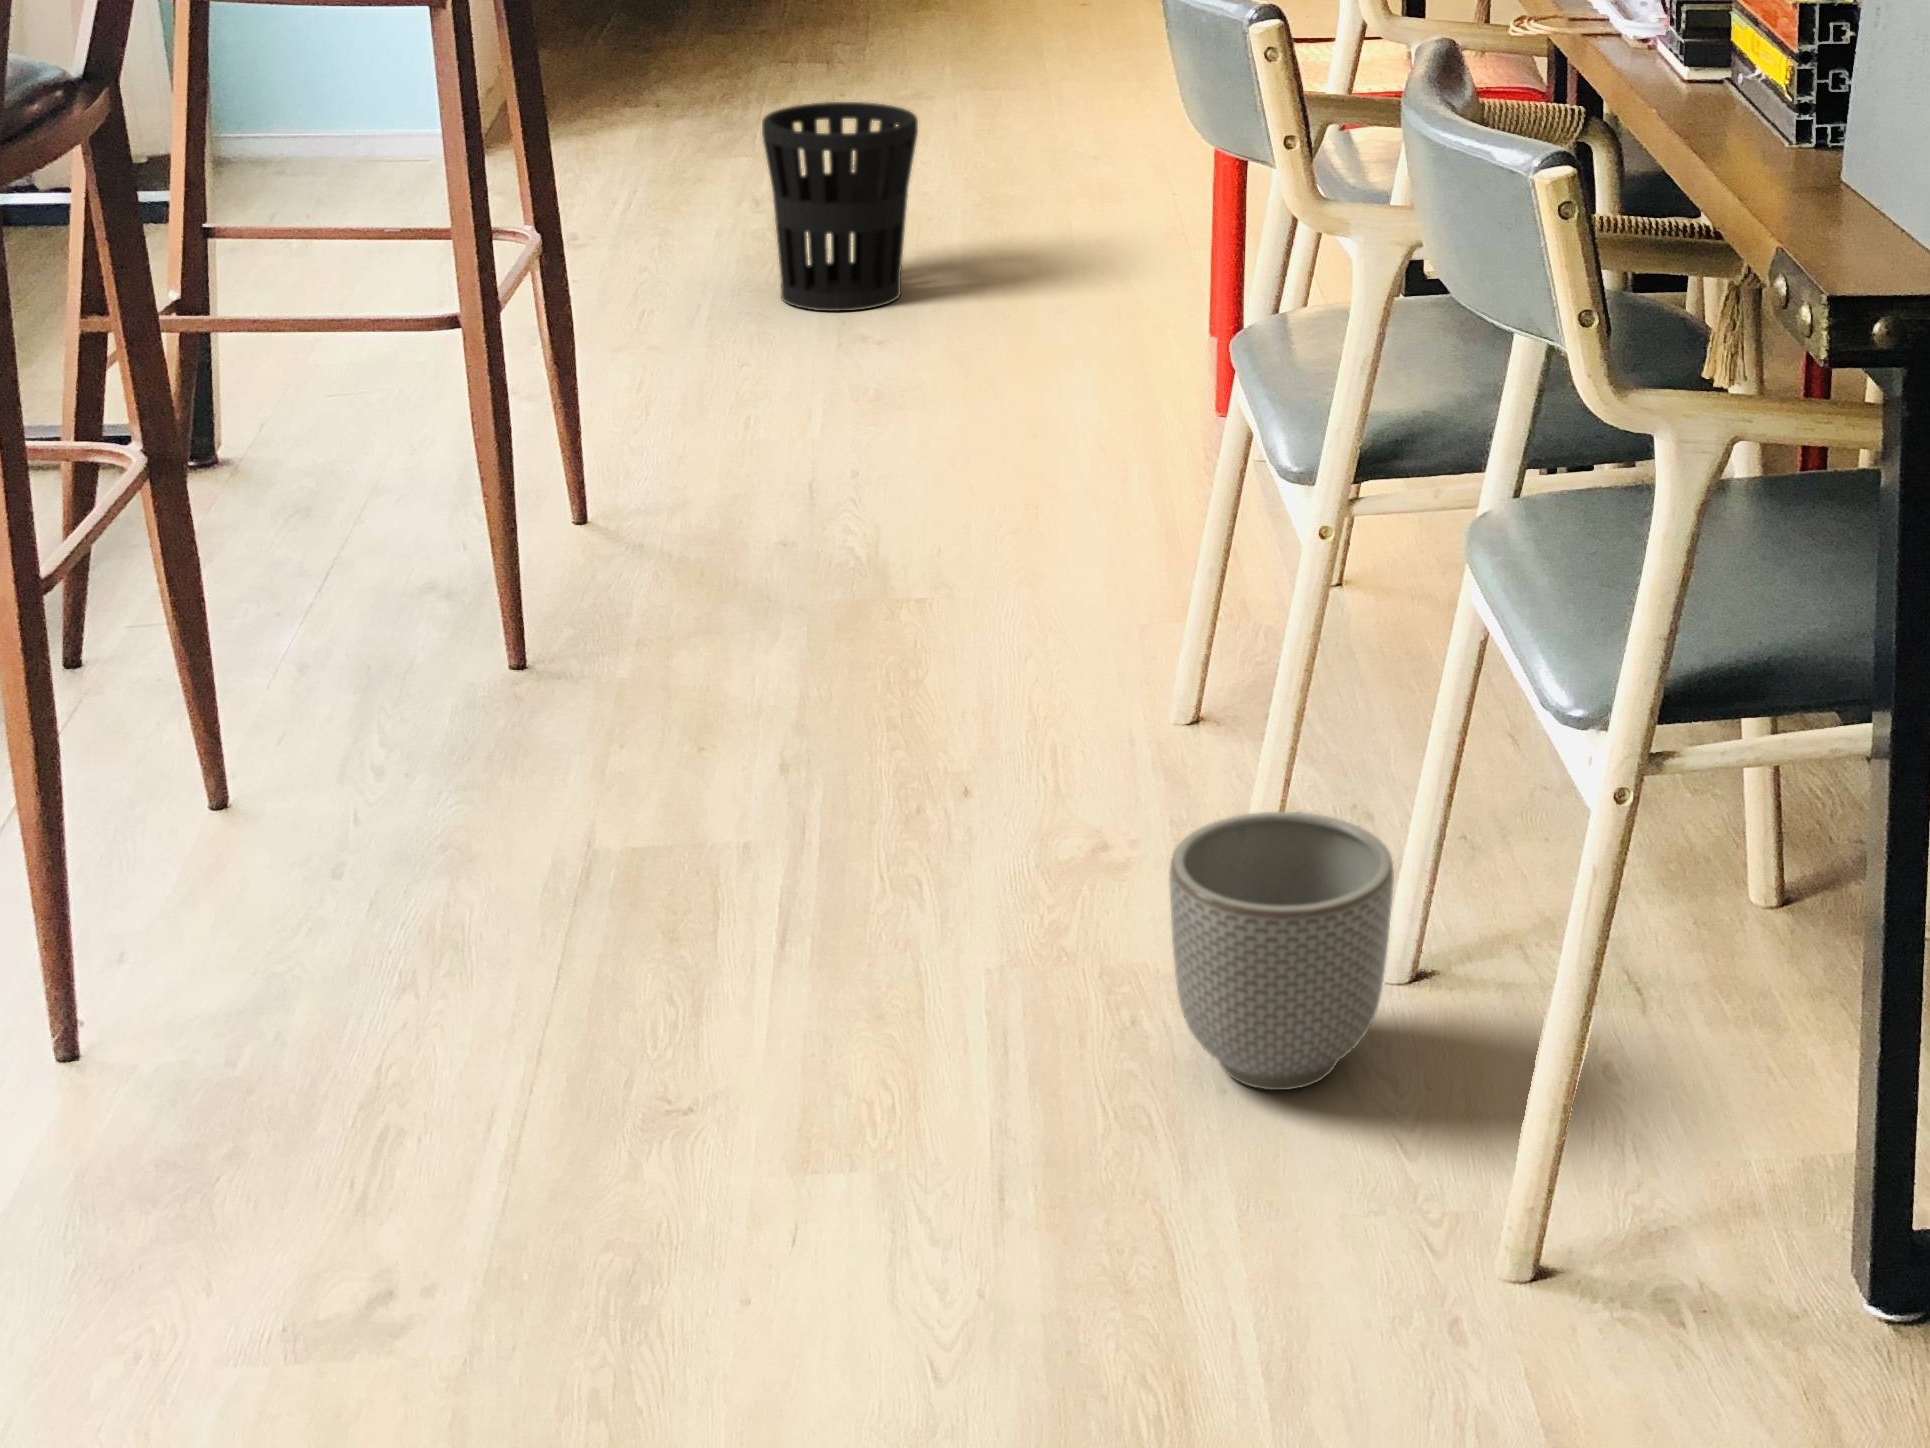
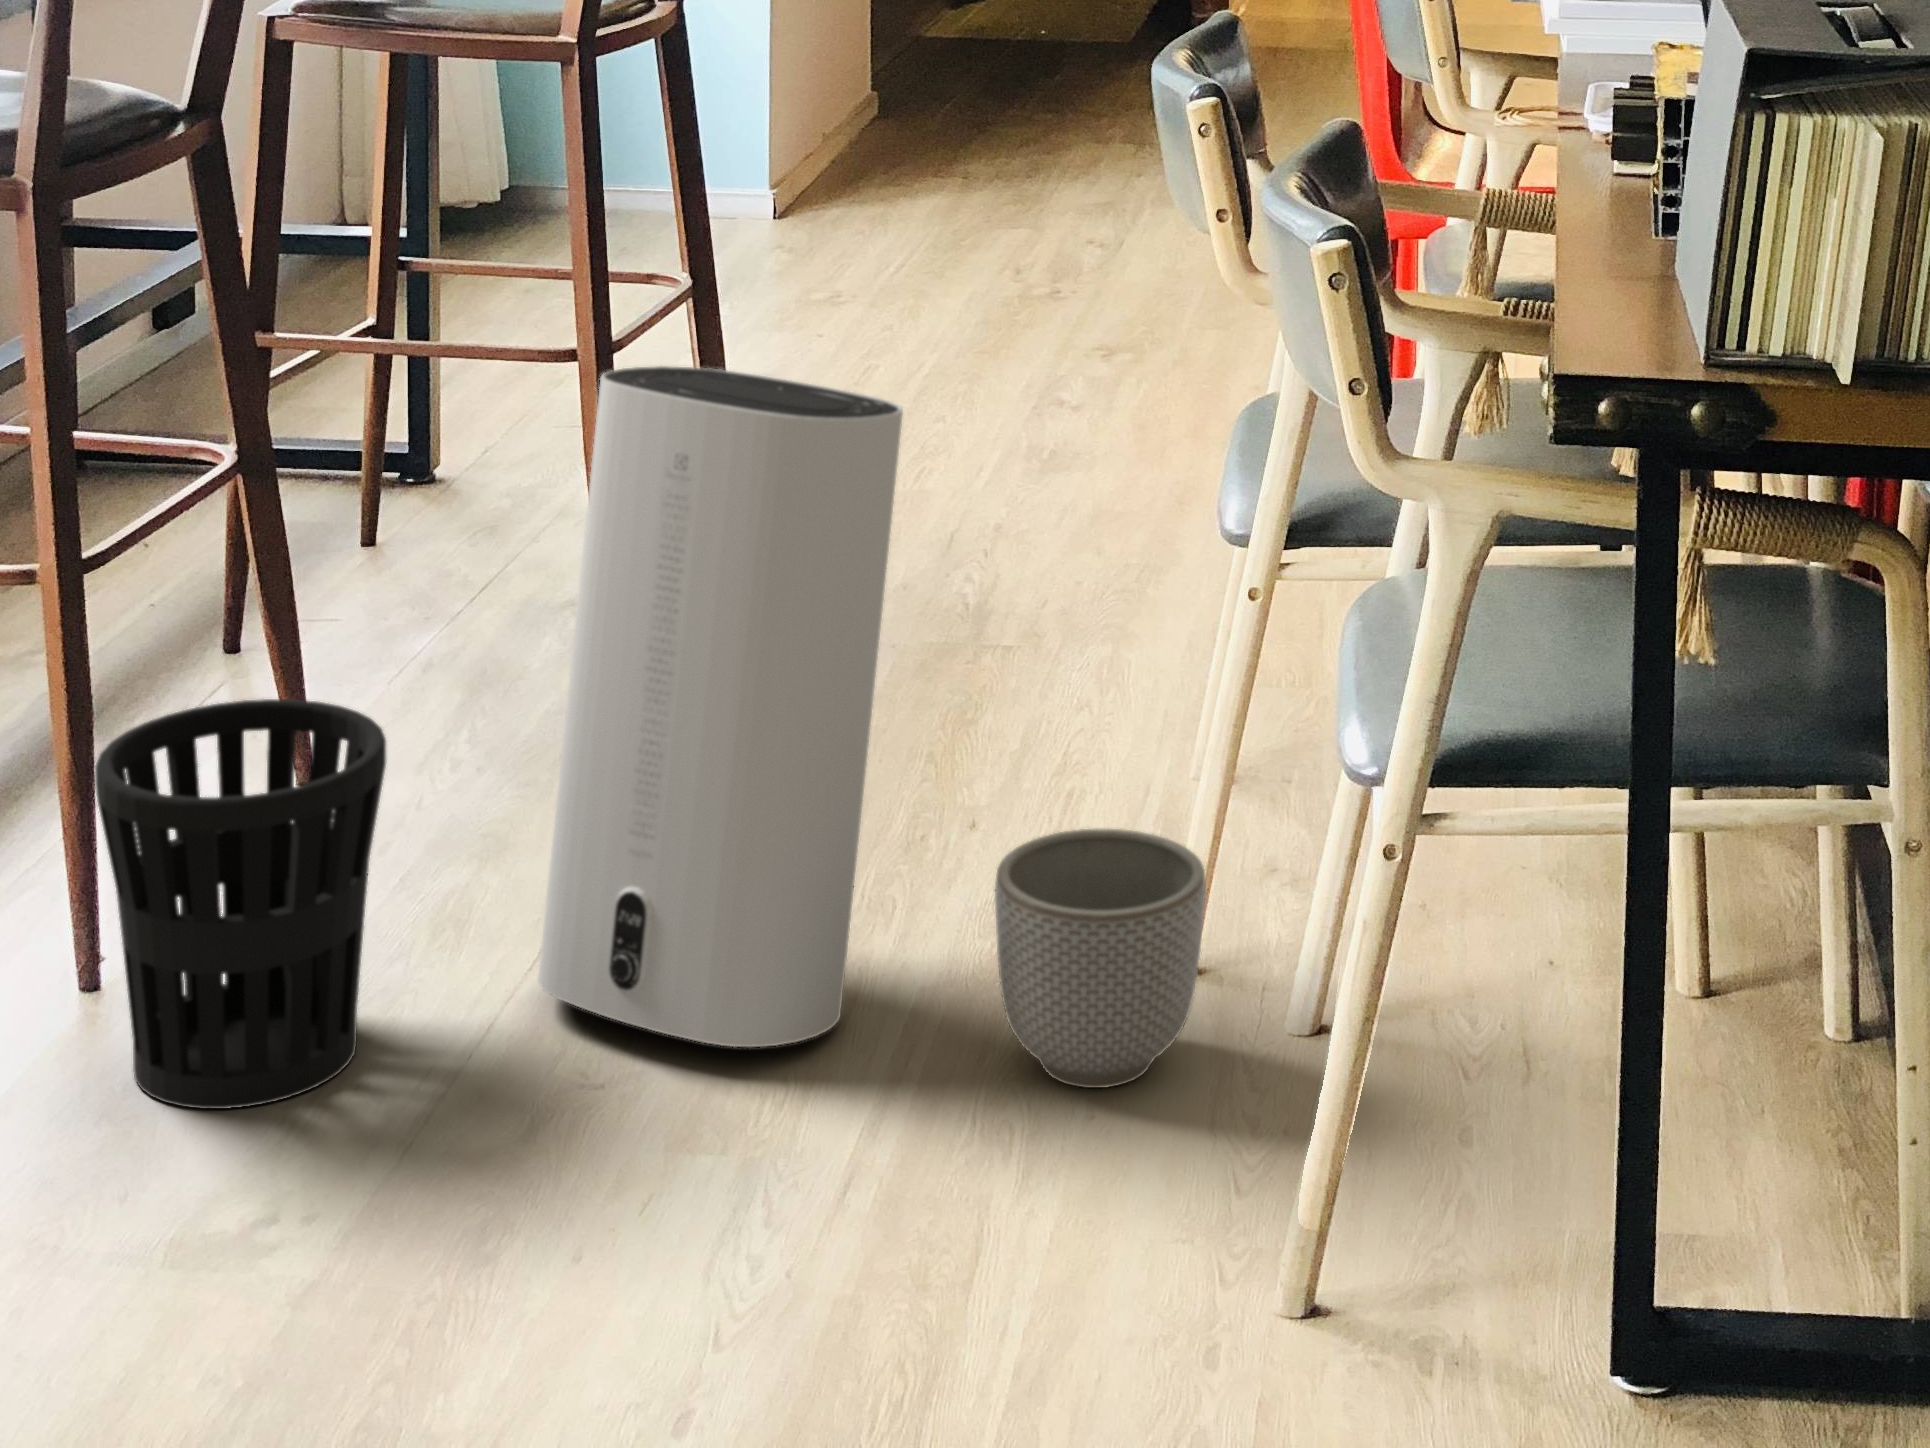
wastebasket: present [762,102,918,311] -> present [95,699,386,1109]
air purifier: none [643,352,1030,1090] -> present [538,366,903,1047]

